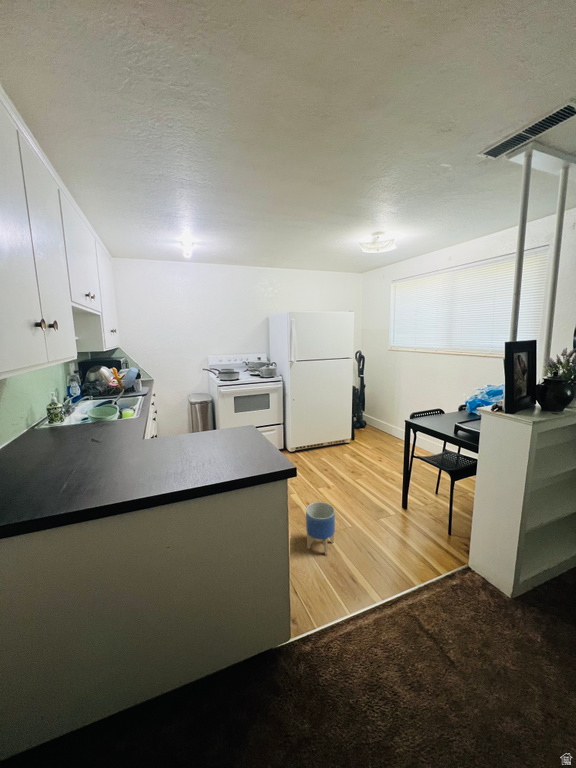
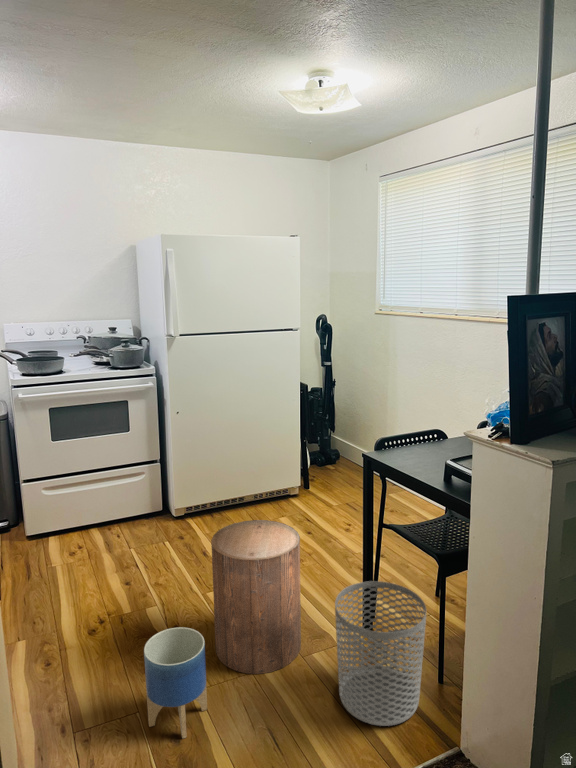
stool: none [329,452,374,527] -> present [211,520,301,674]
waste bin: none [397,483,447,554] -> present [335,581,426,726]

